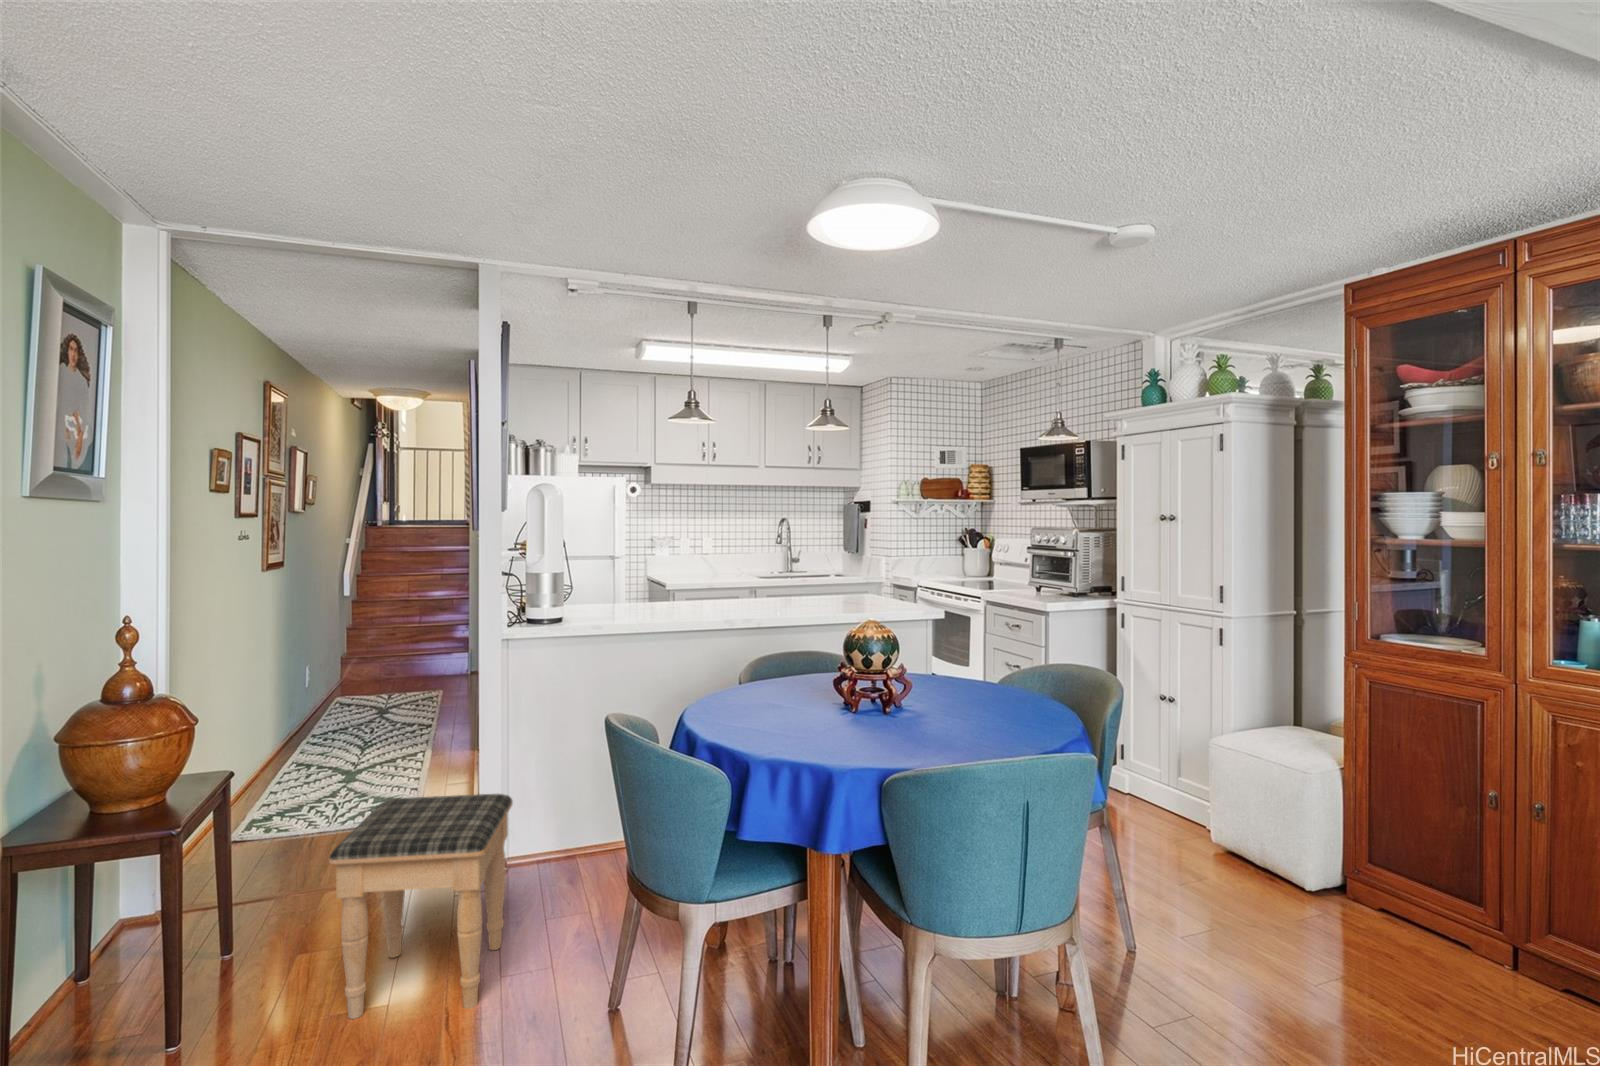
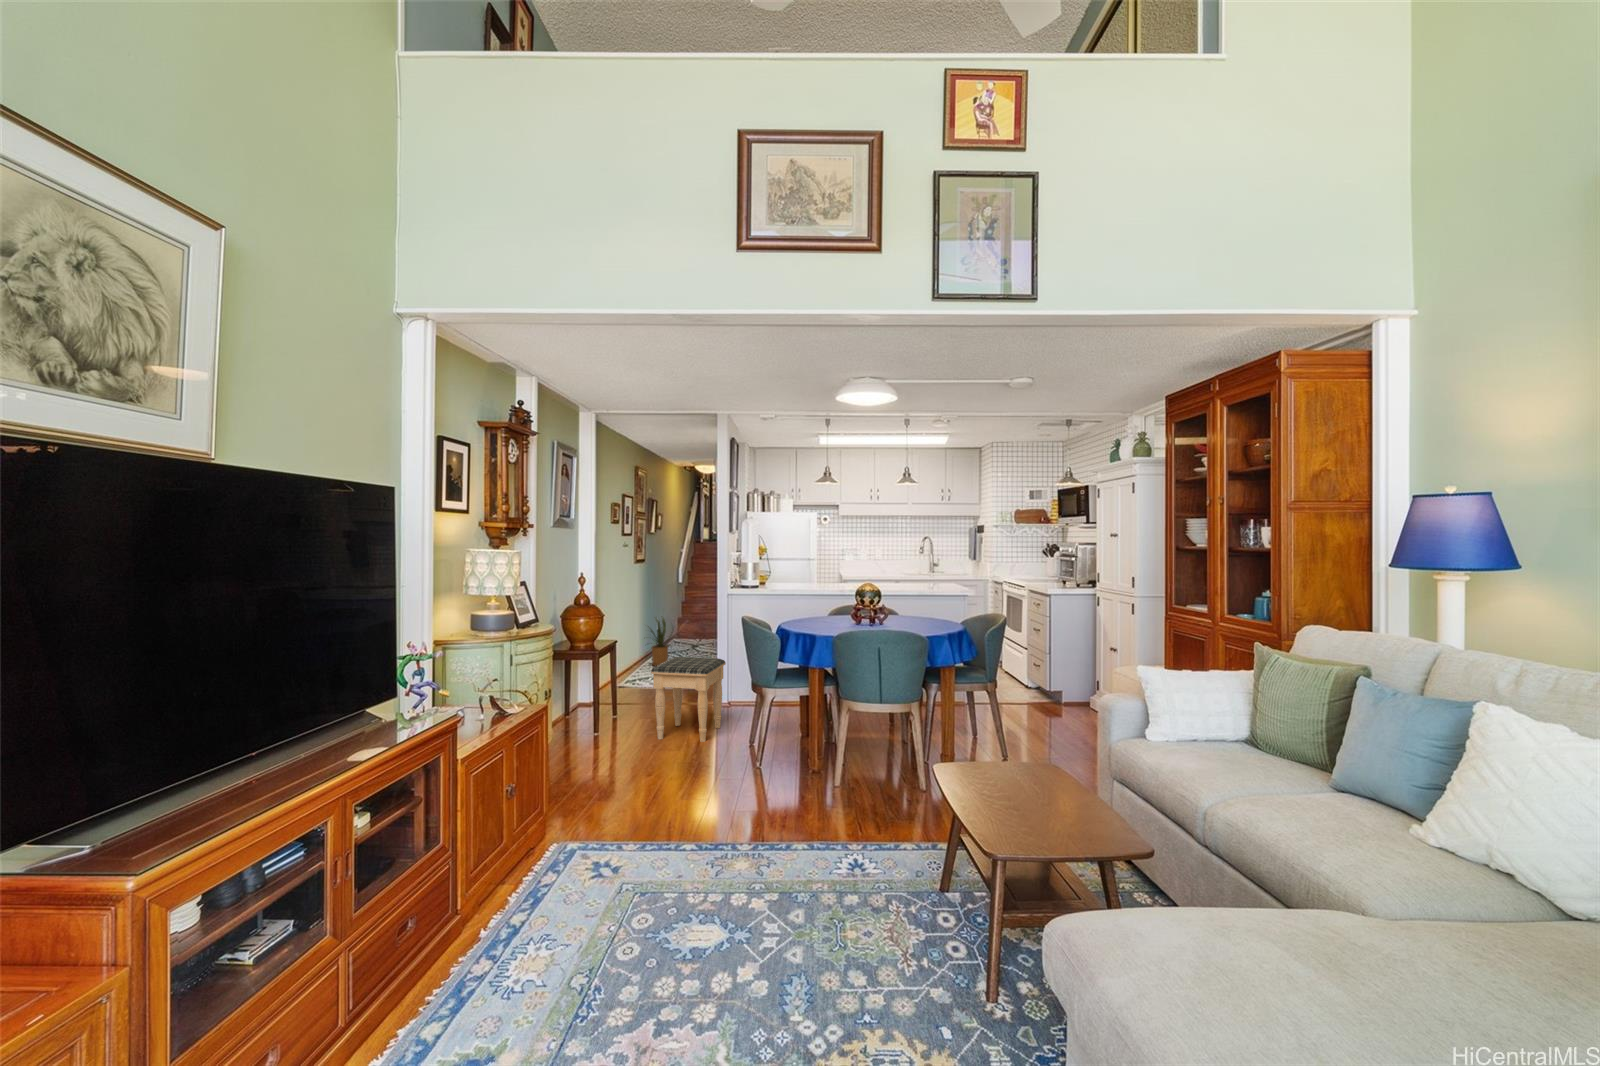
house plant: none [277,670,352,771] -> present [648,618,671,666]

